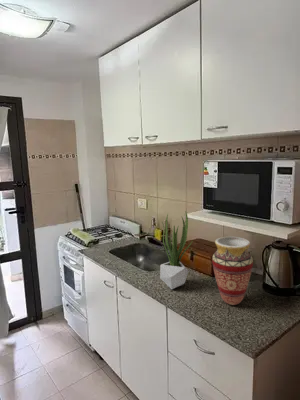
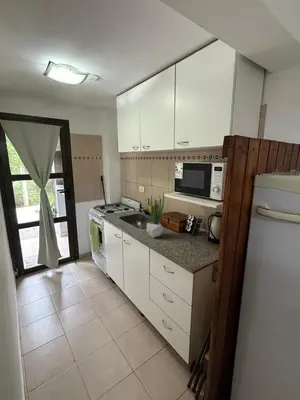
vase: present [212,237,253,305] -> none [175,208,198,246]

